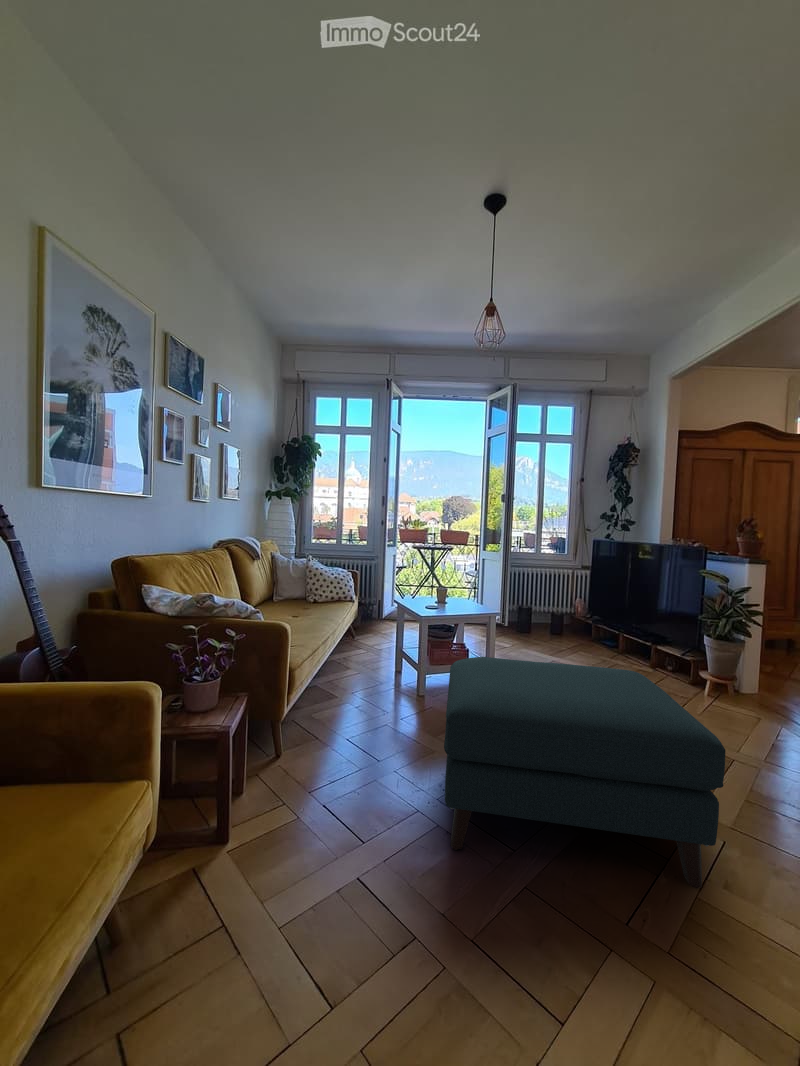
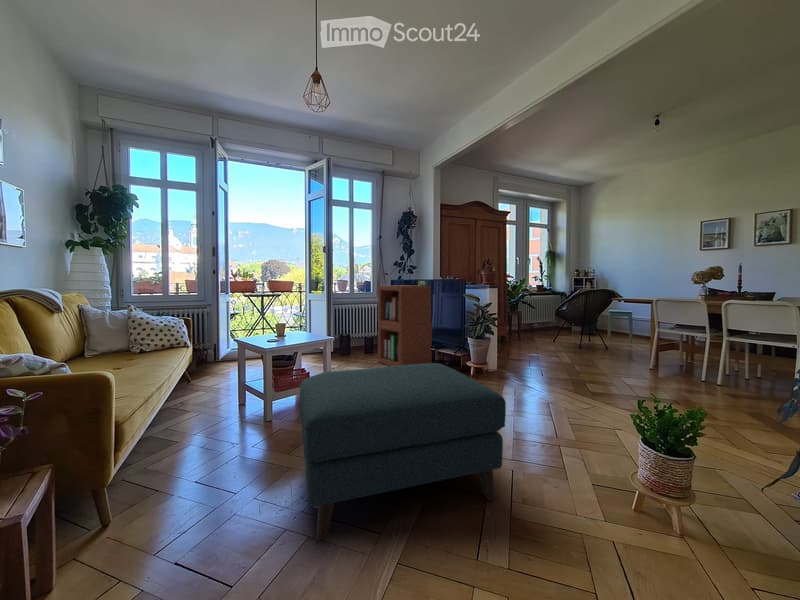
bookshelf: none [564,546,654,664] -> present [378,285,432,366]

